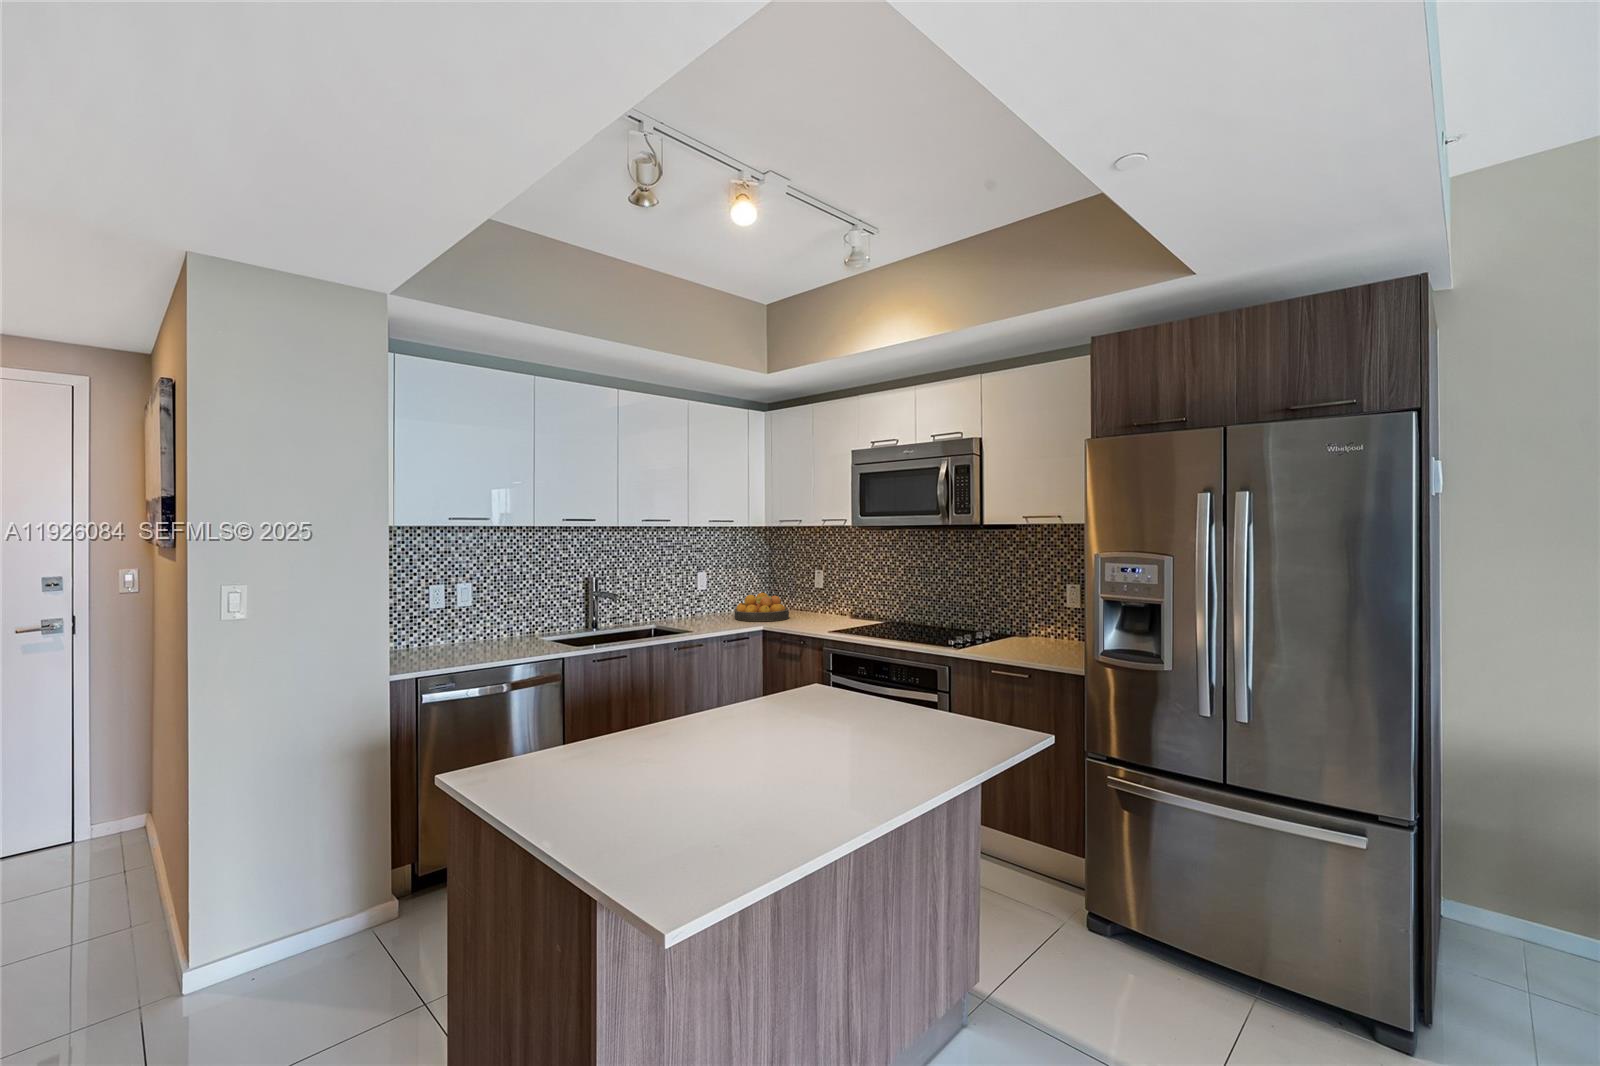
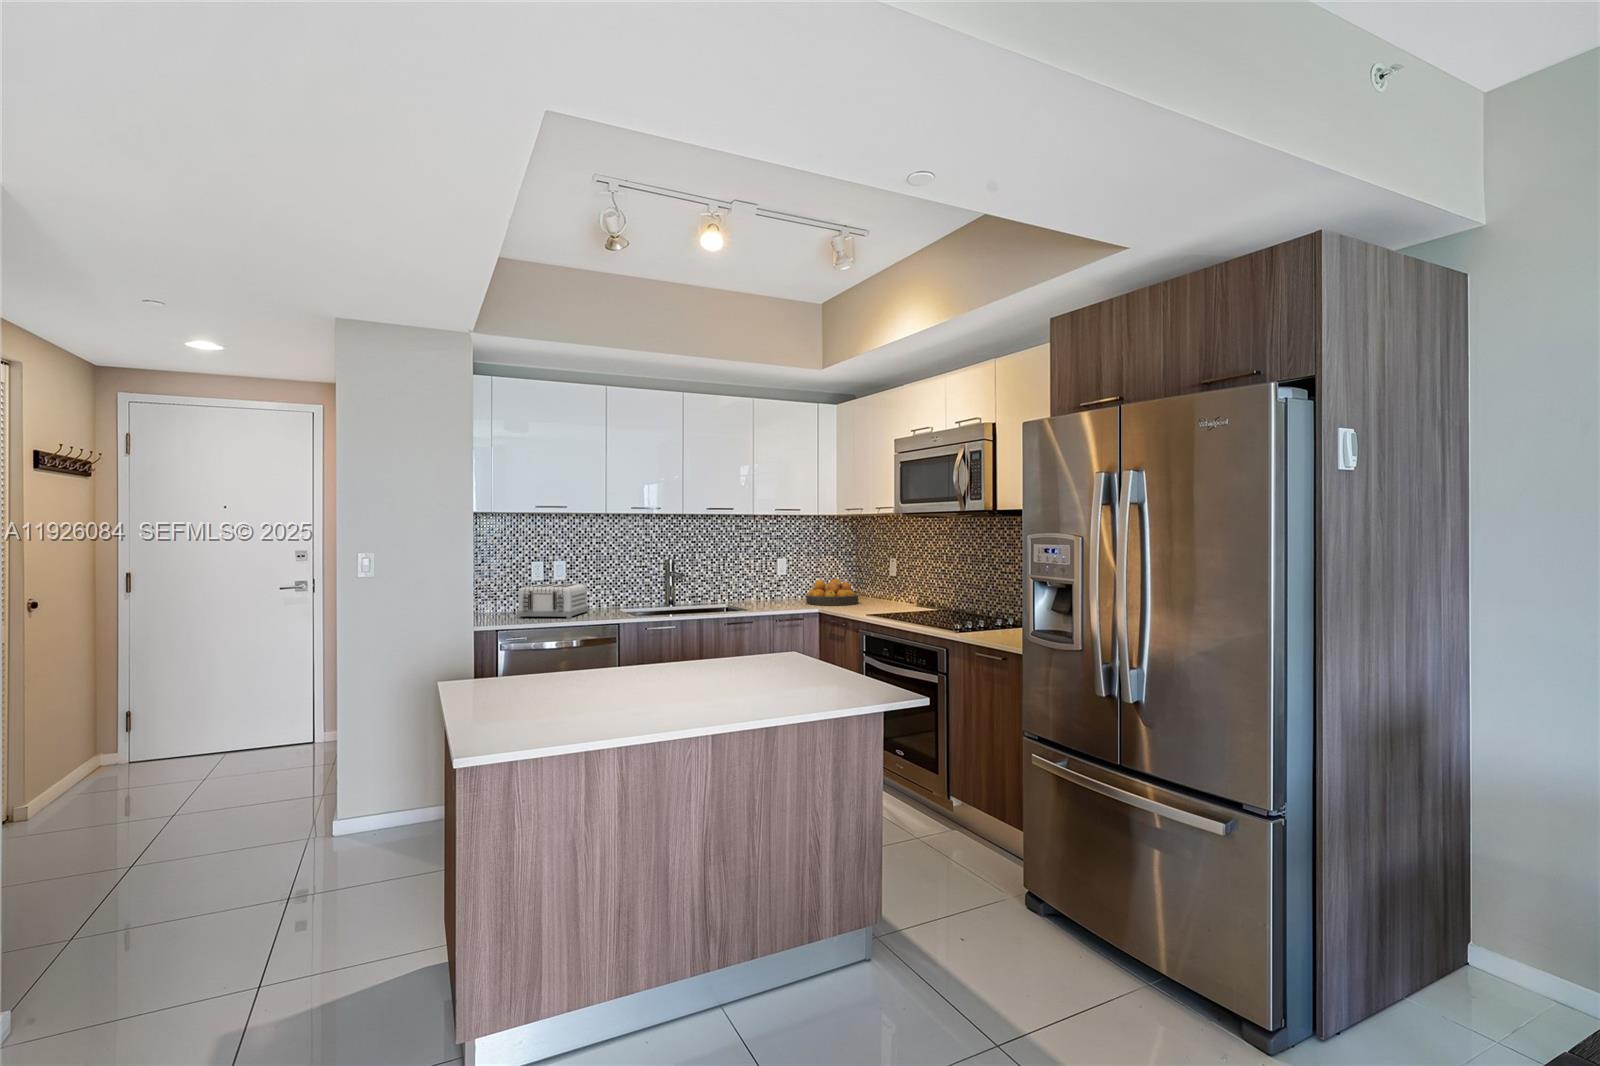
toaster: none [424,610,506,657] -> present [517,584,588,618]

